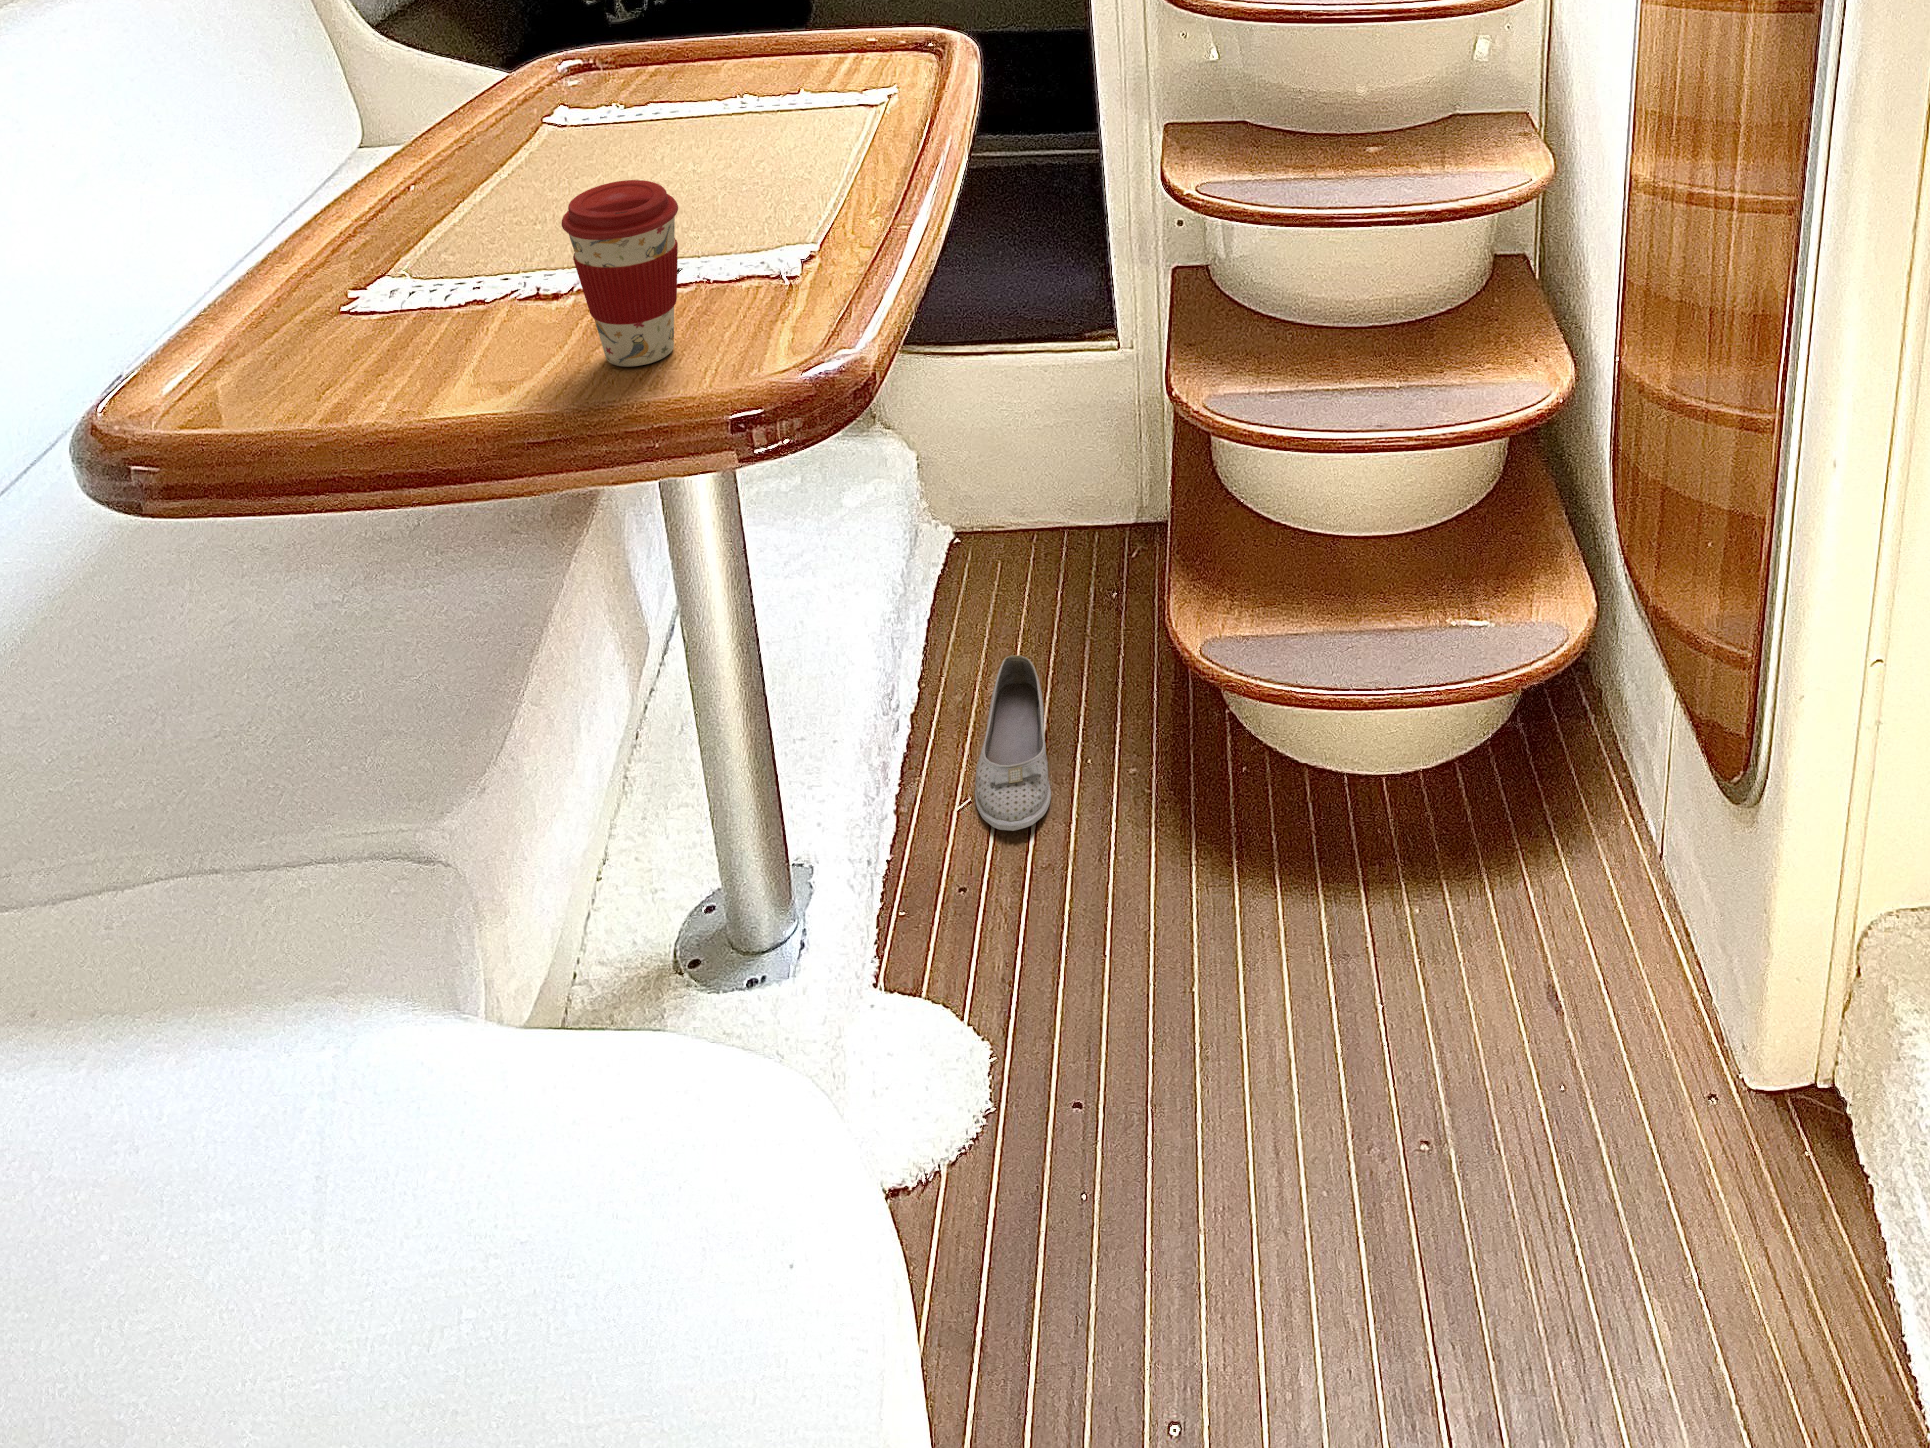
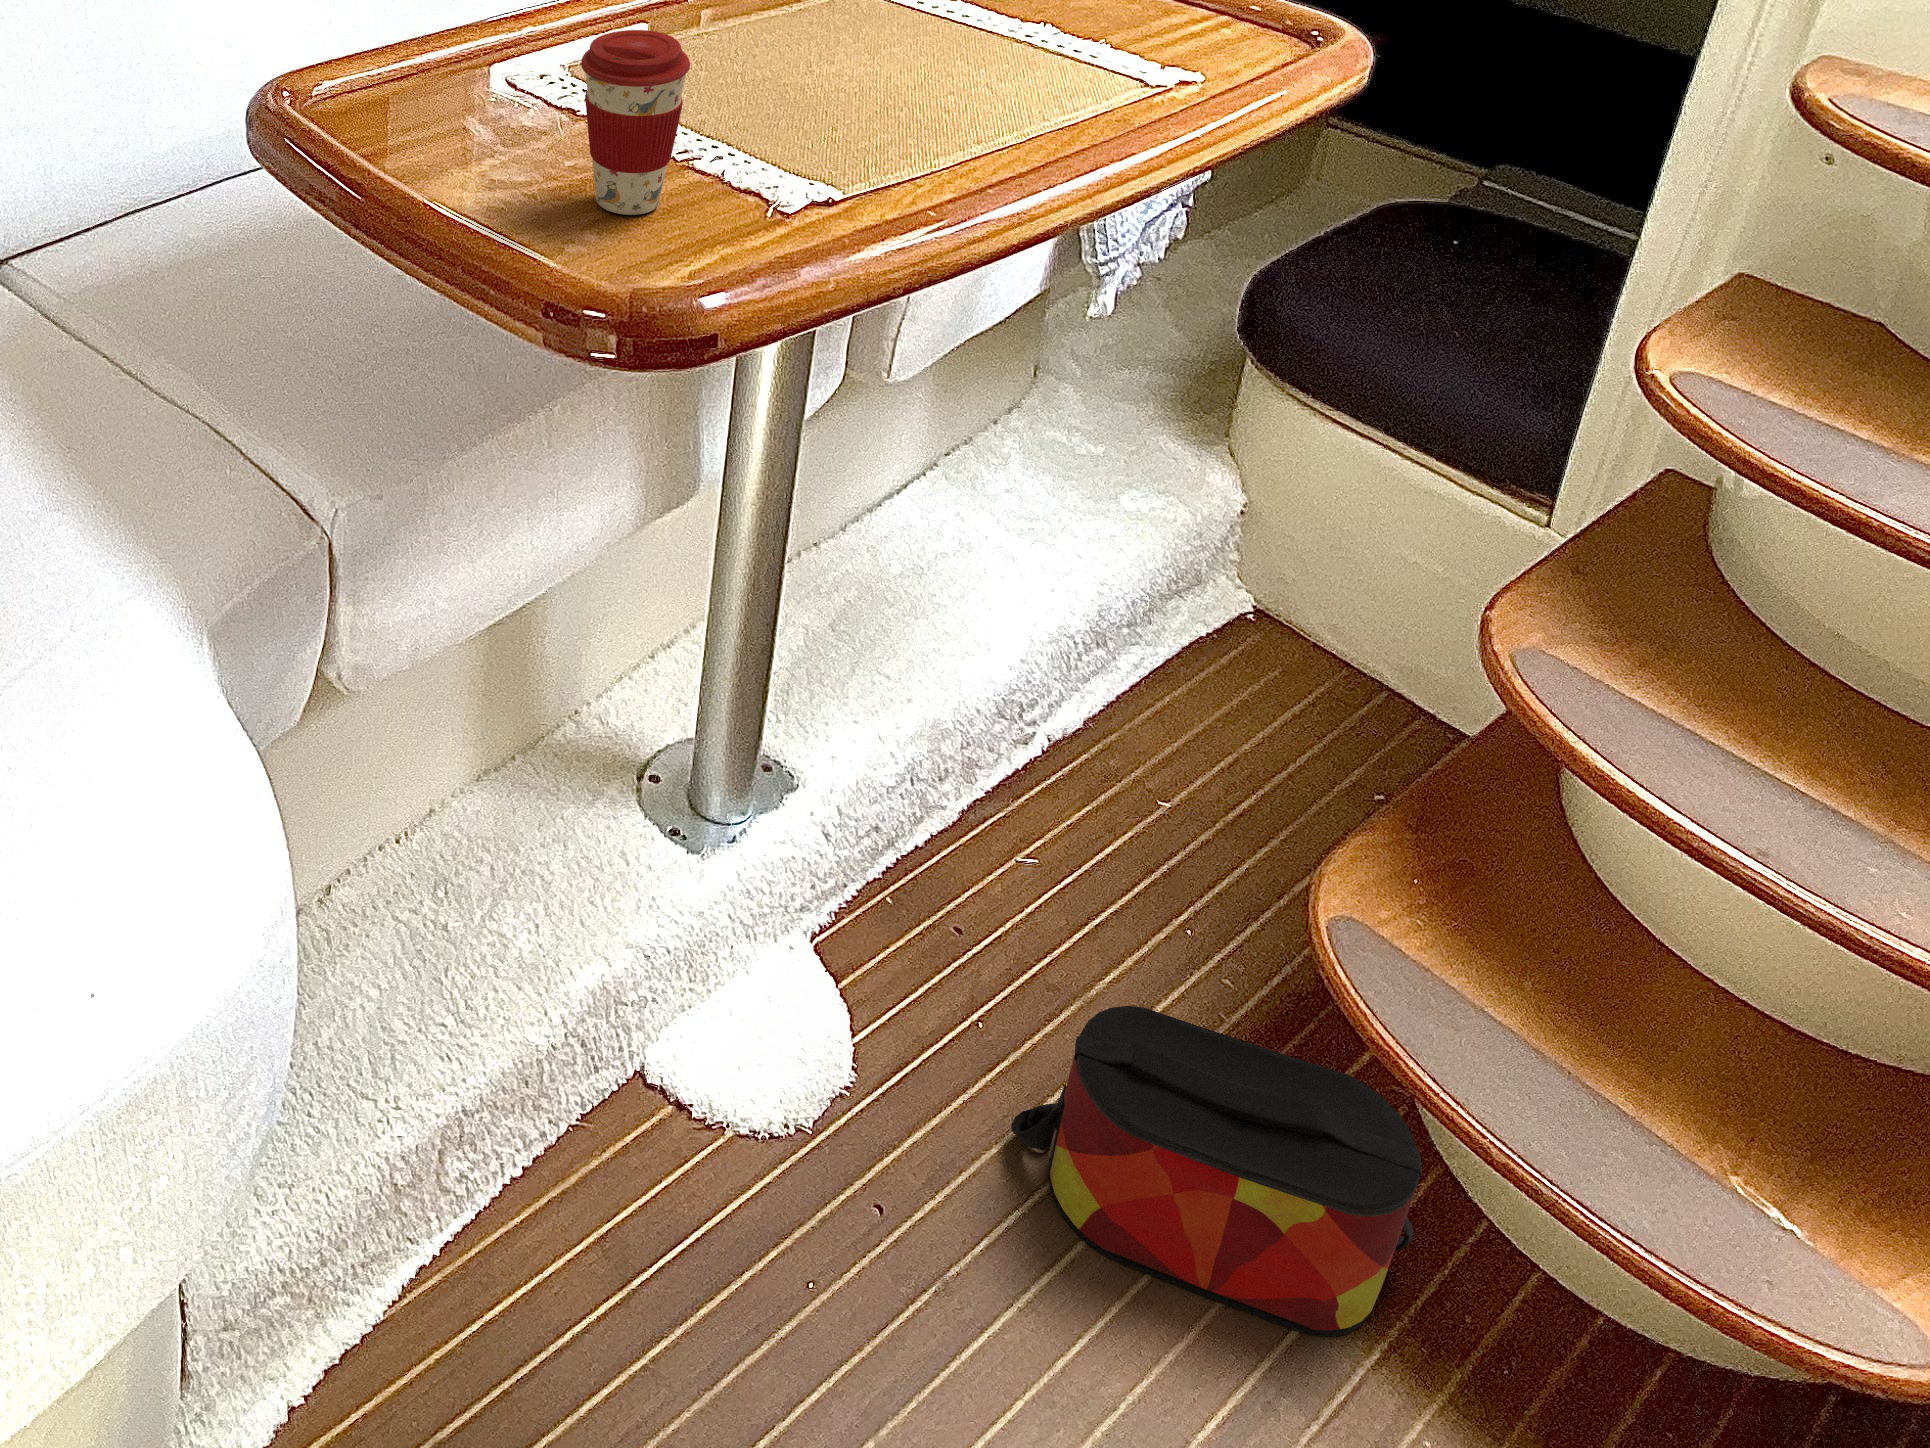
shoe: present [975,655,1051,831] -> none [1028,756,1191,935]
bag: none [1109,738,1354,994] -> present [1011,1006,1422,1336]

